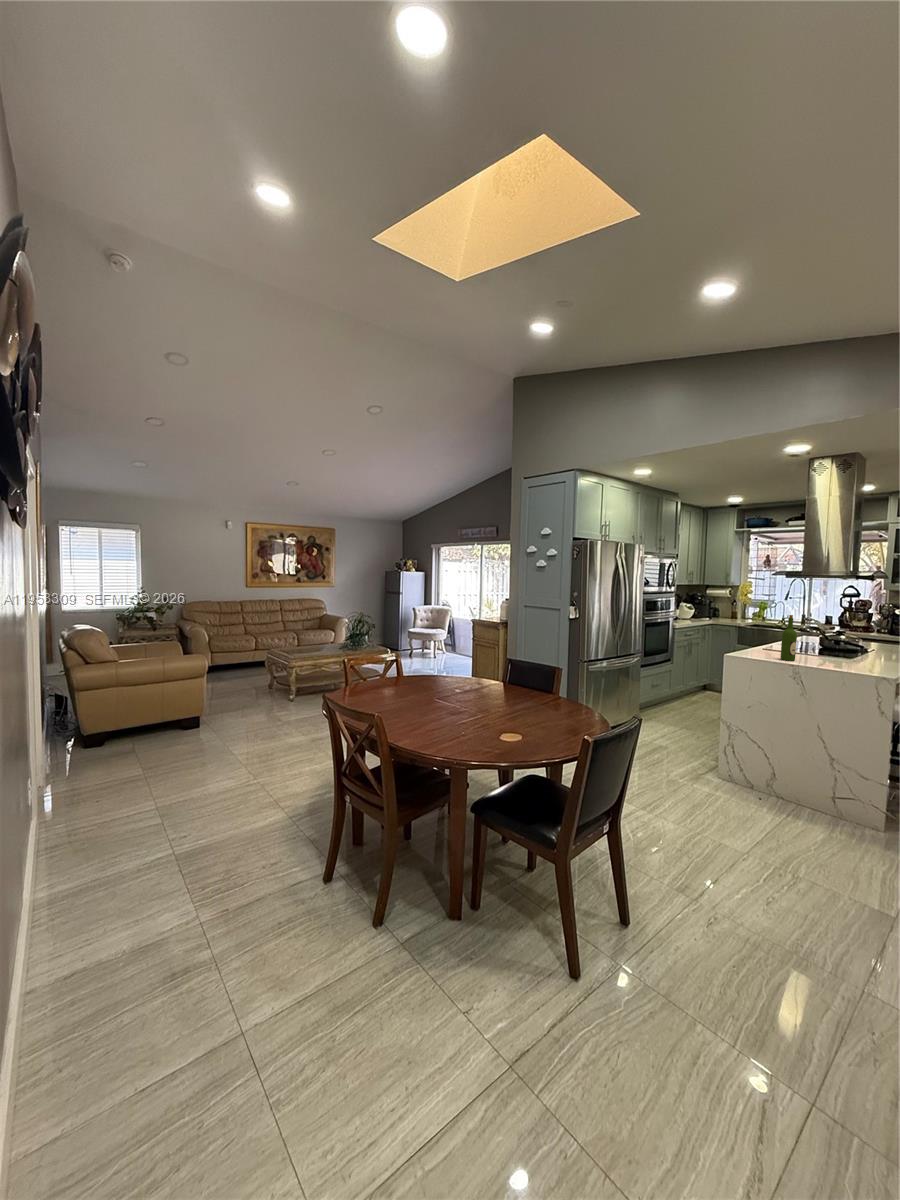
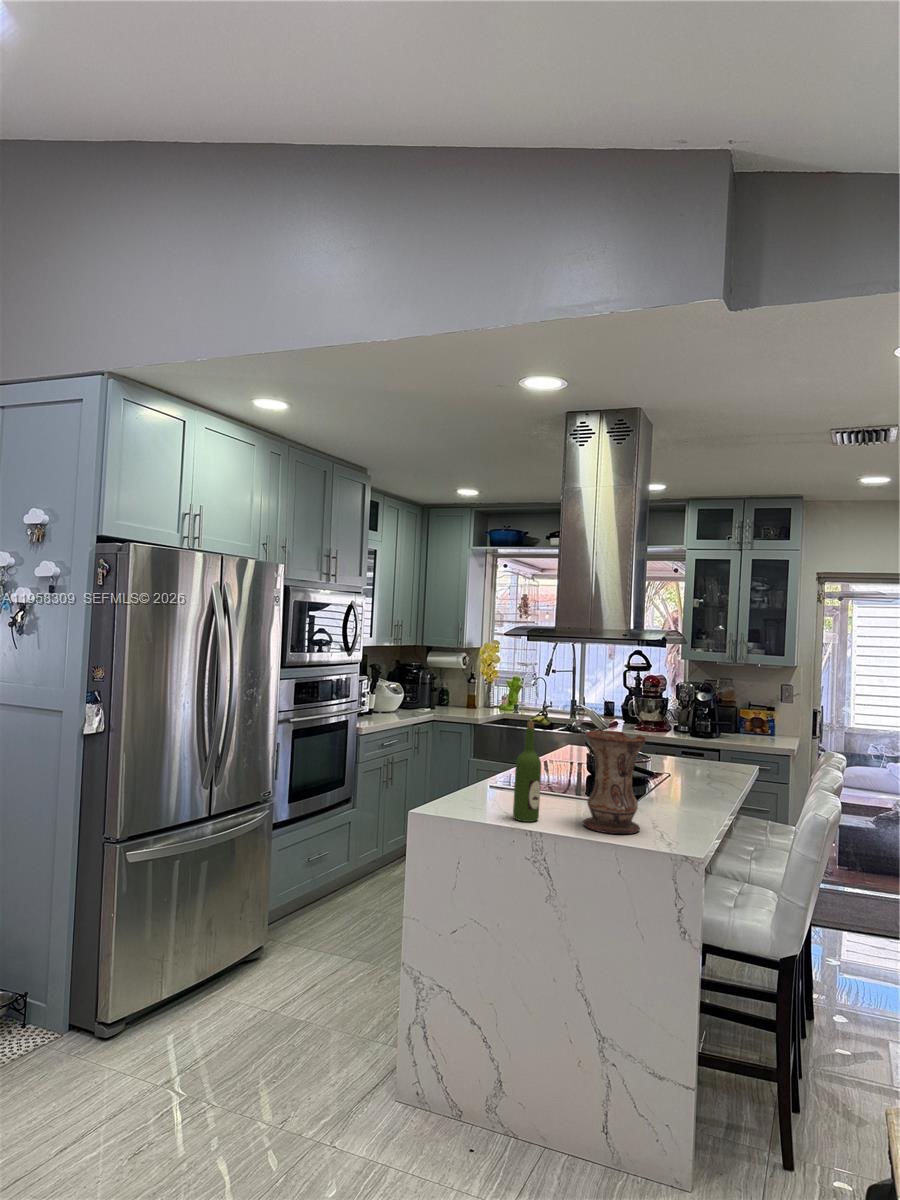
vase: none [821,620,861,668] -> present [583,731,647,834]

